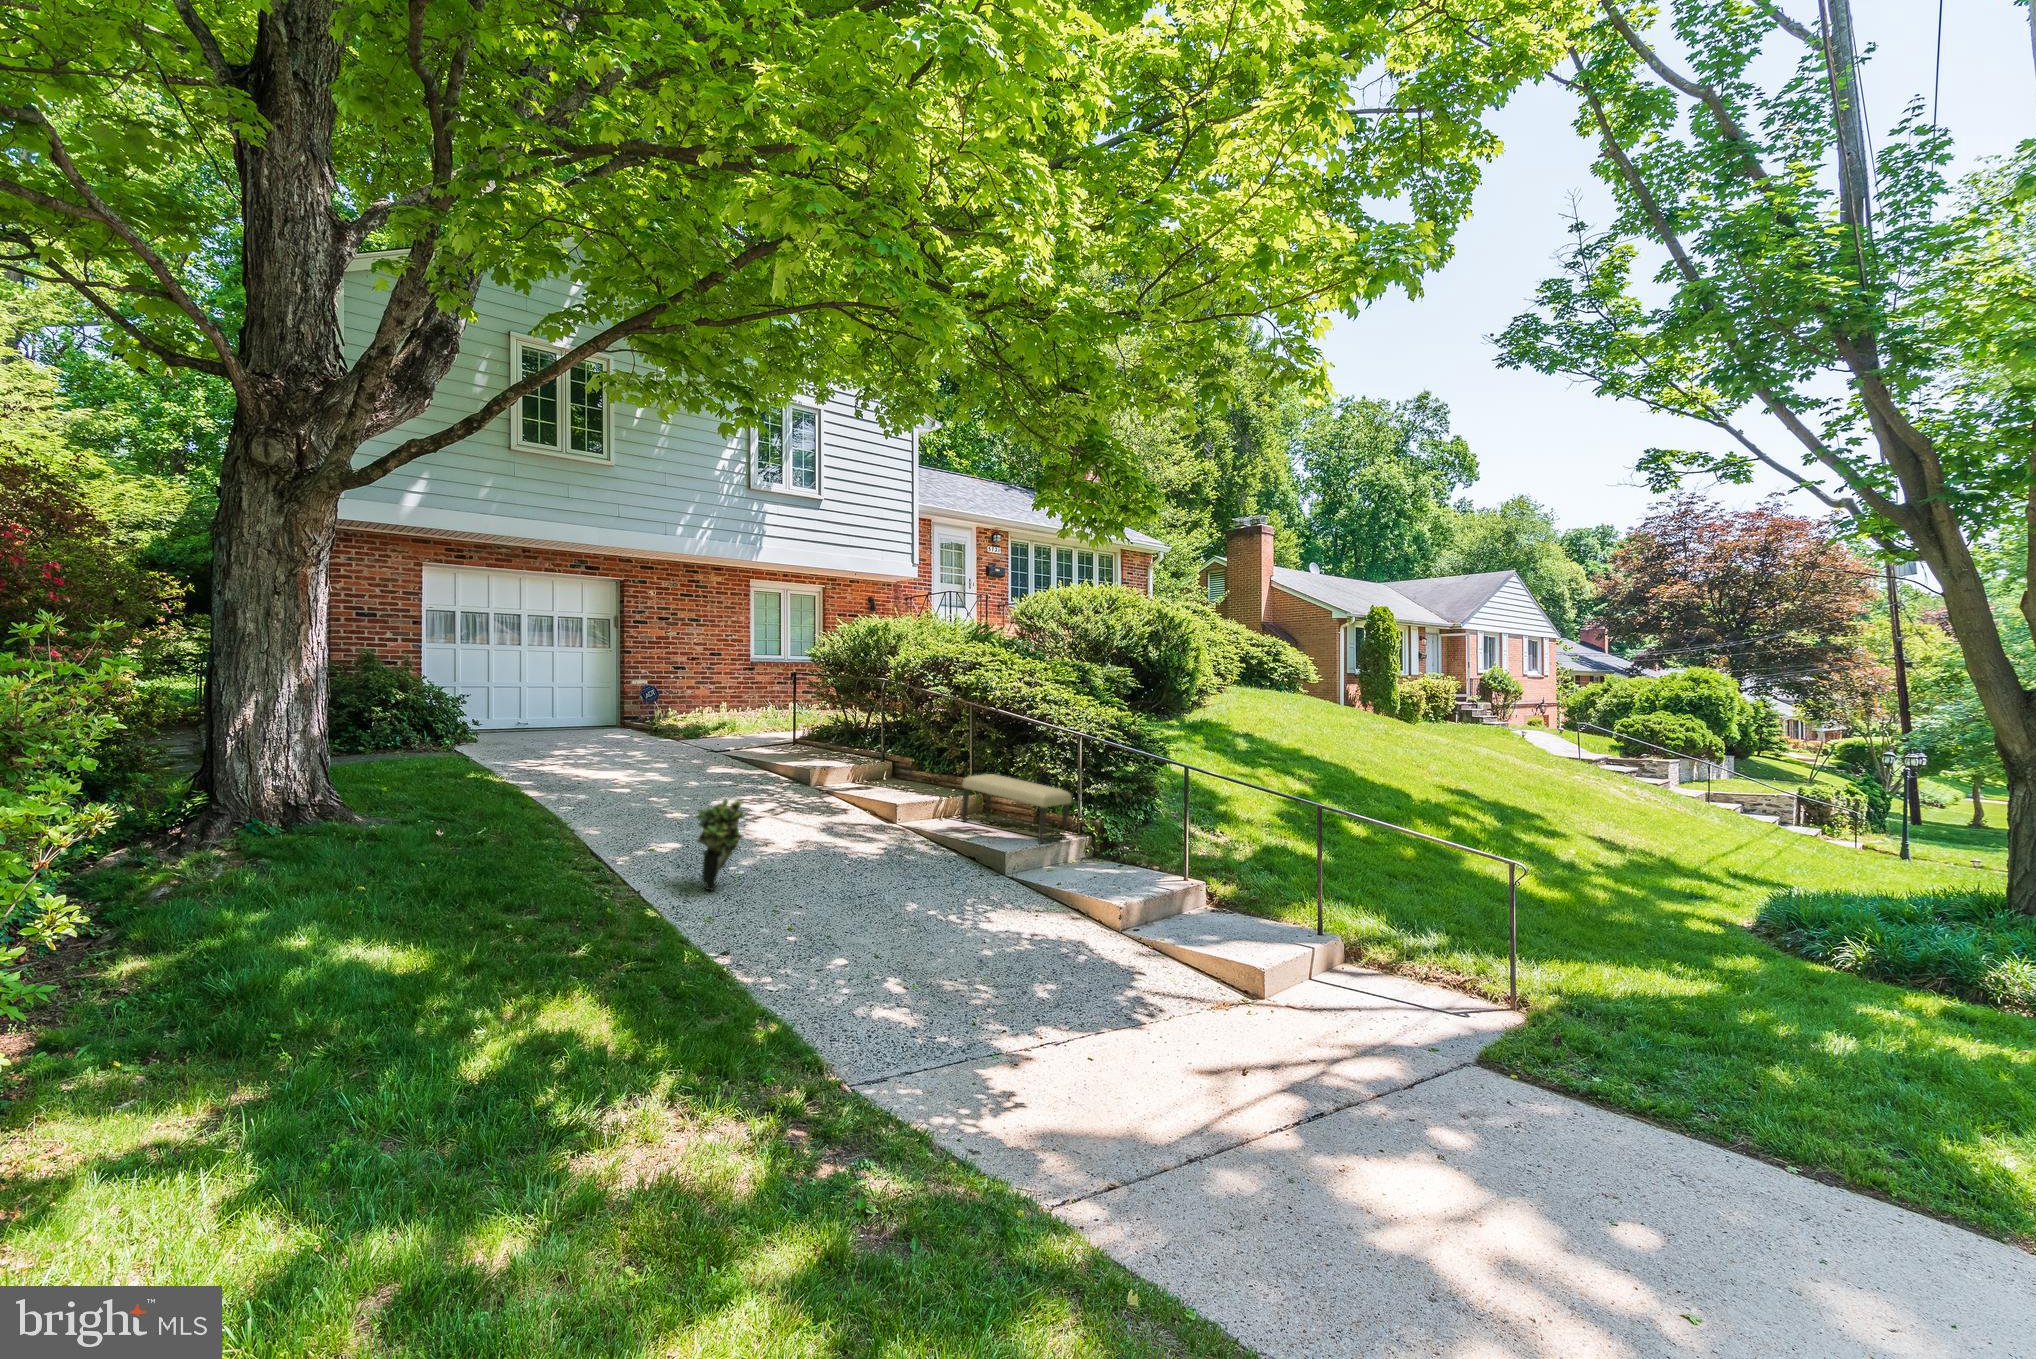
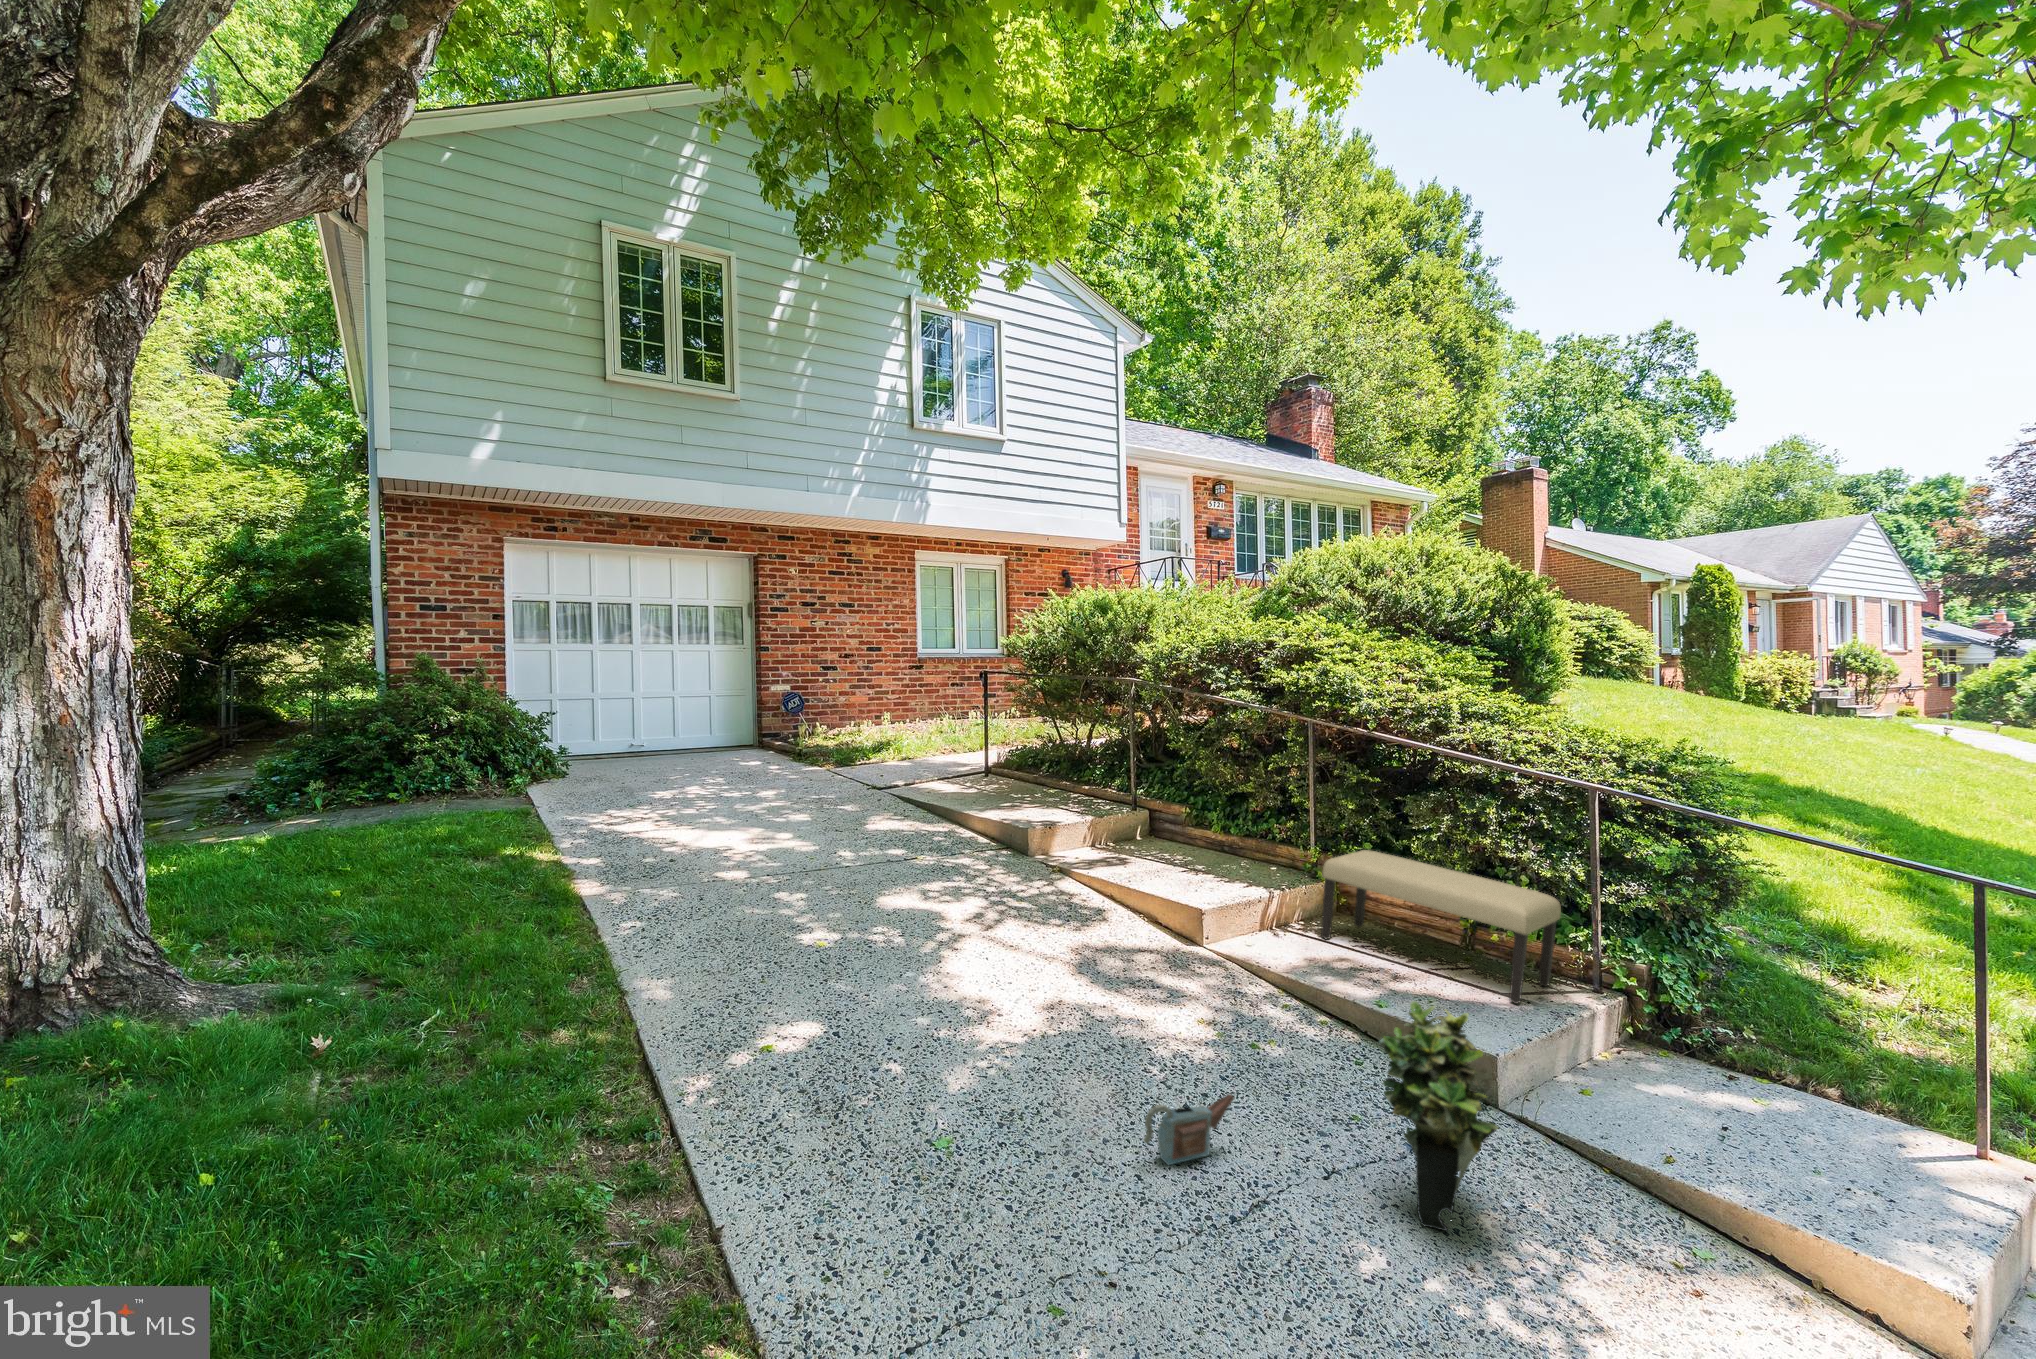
potted plant: present [696,799,744,890] -> present [1380,1001,1498,1231]
watering can: none [819,860,866,889] -> present [1143,1094,1234,1165]

